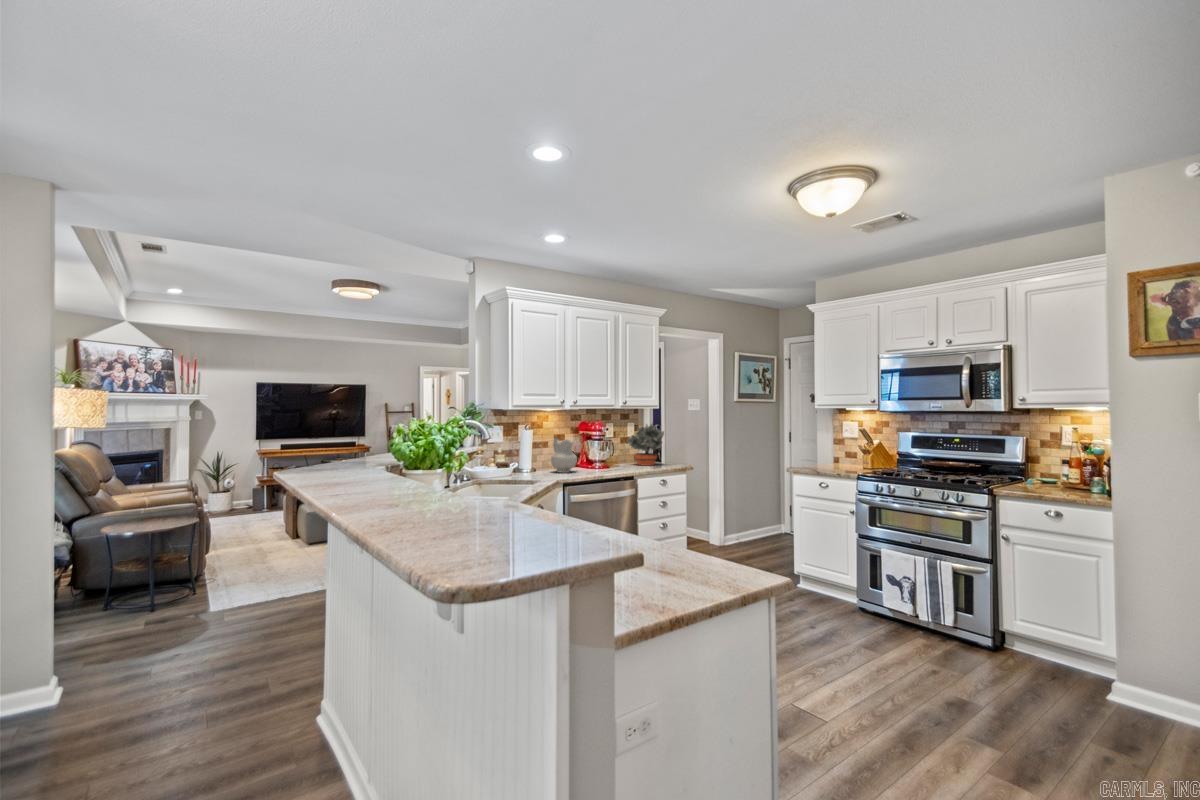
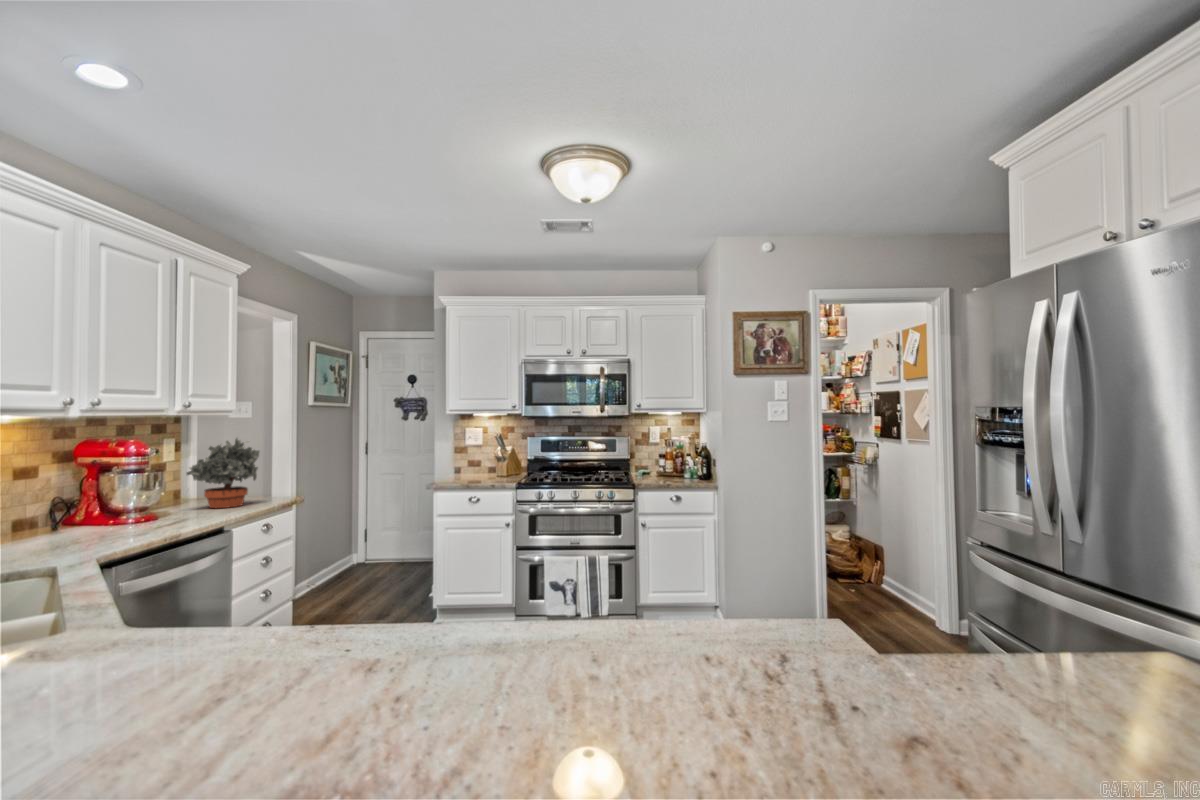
ceramic pitcher: present [551,438,577,473] -> none [50,476,122,547]

